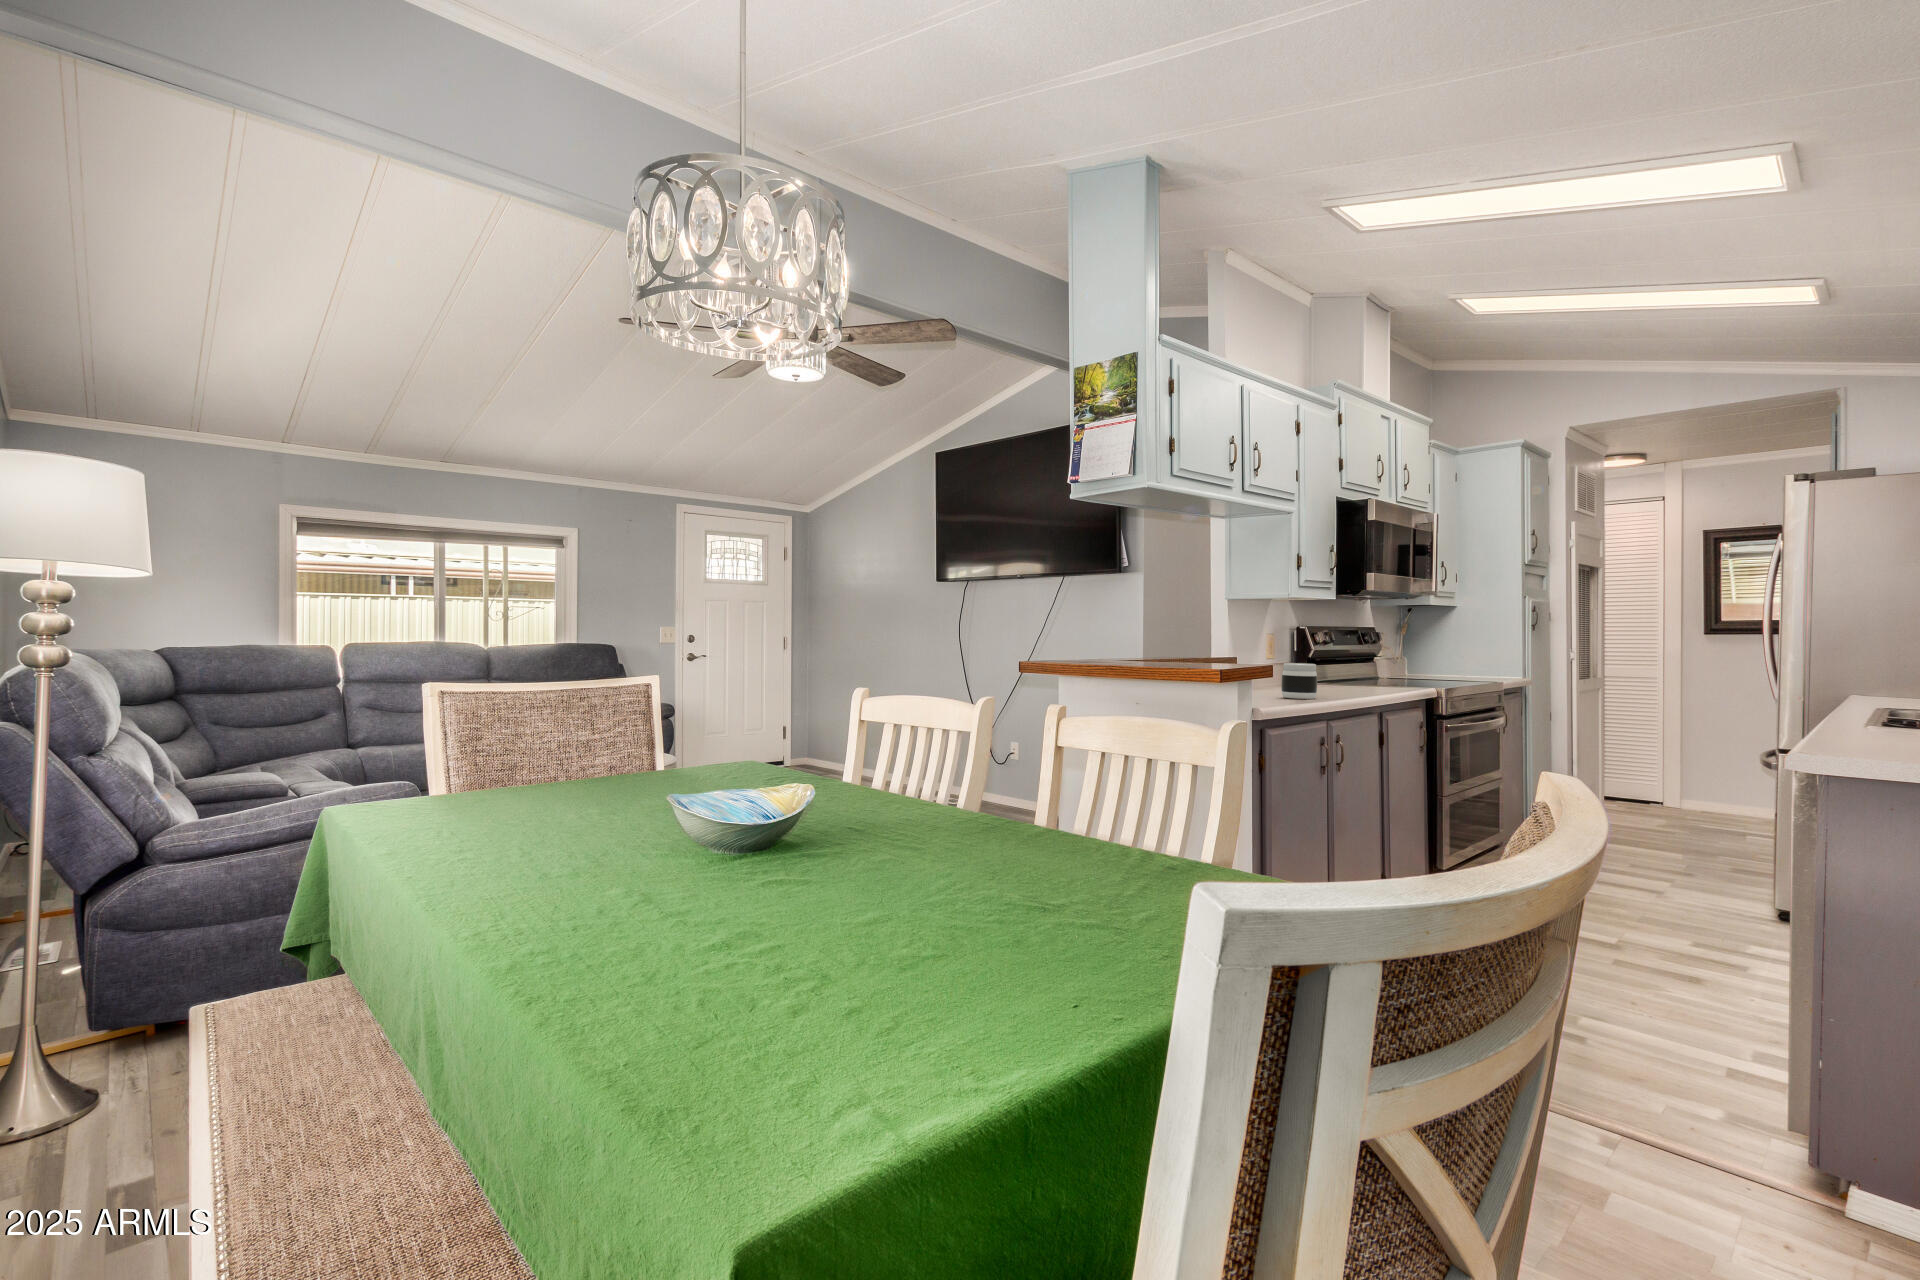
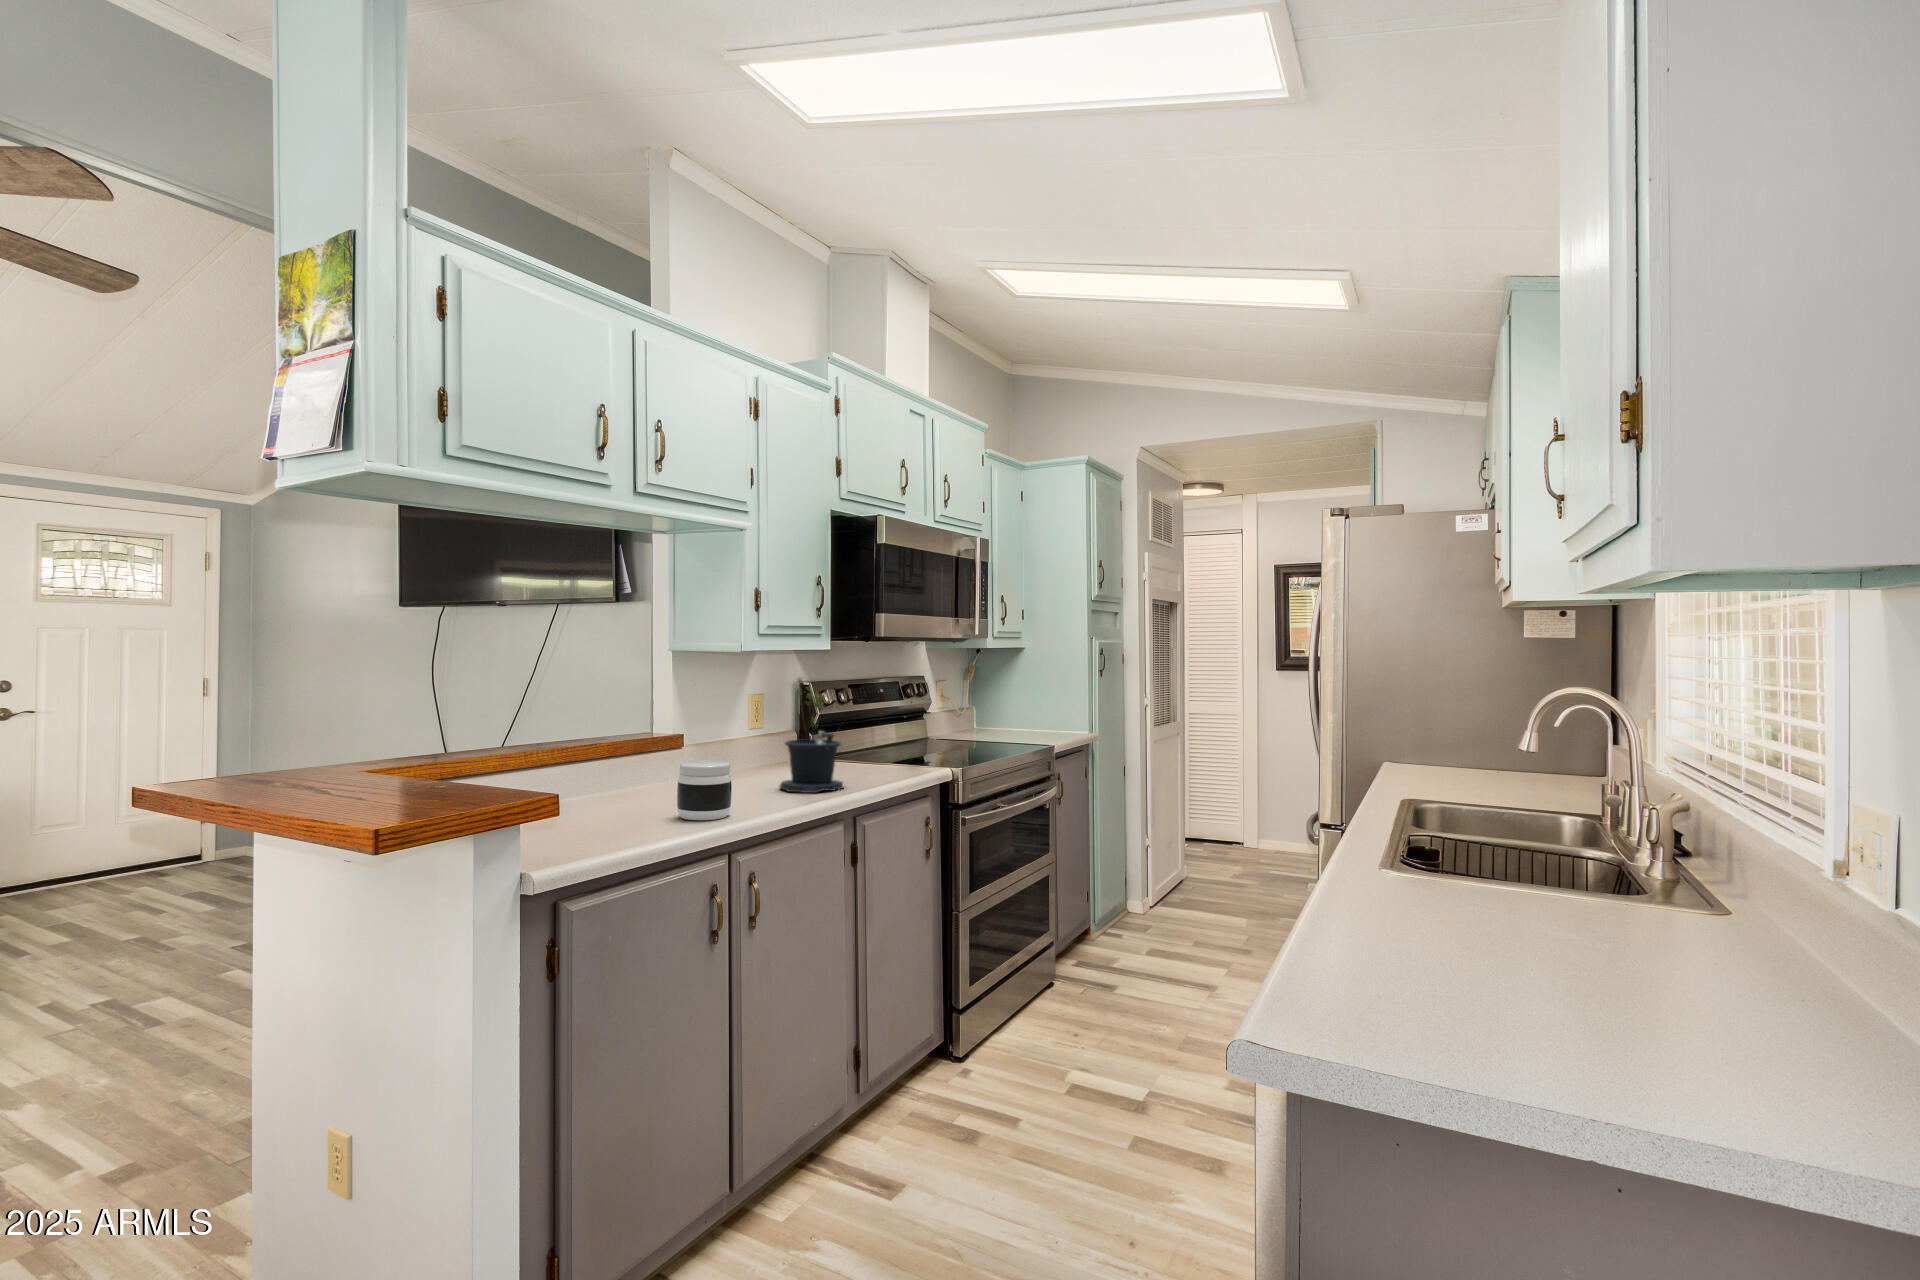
potted plant: none [1320,614,1370,694] -> present [780,677,843,793]

